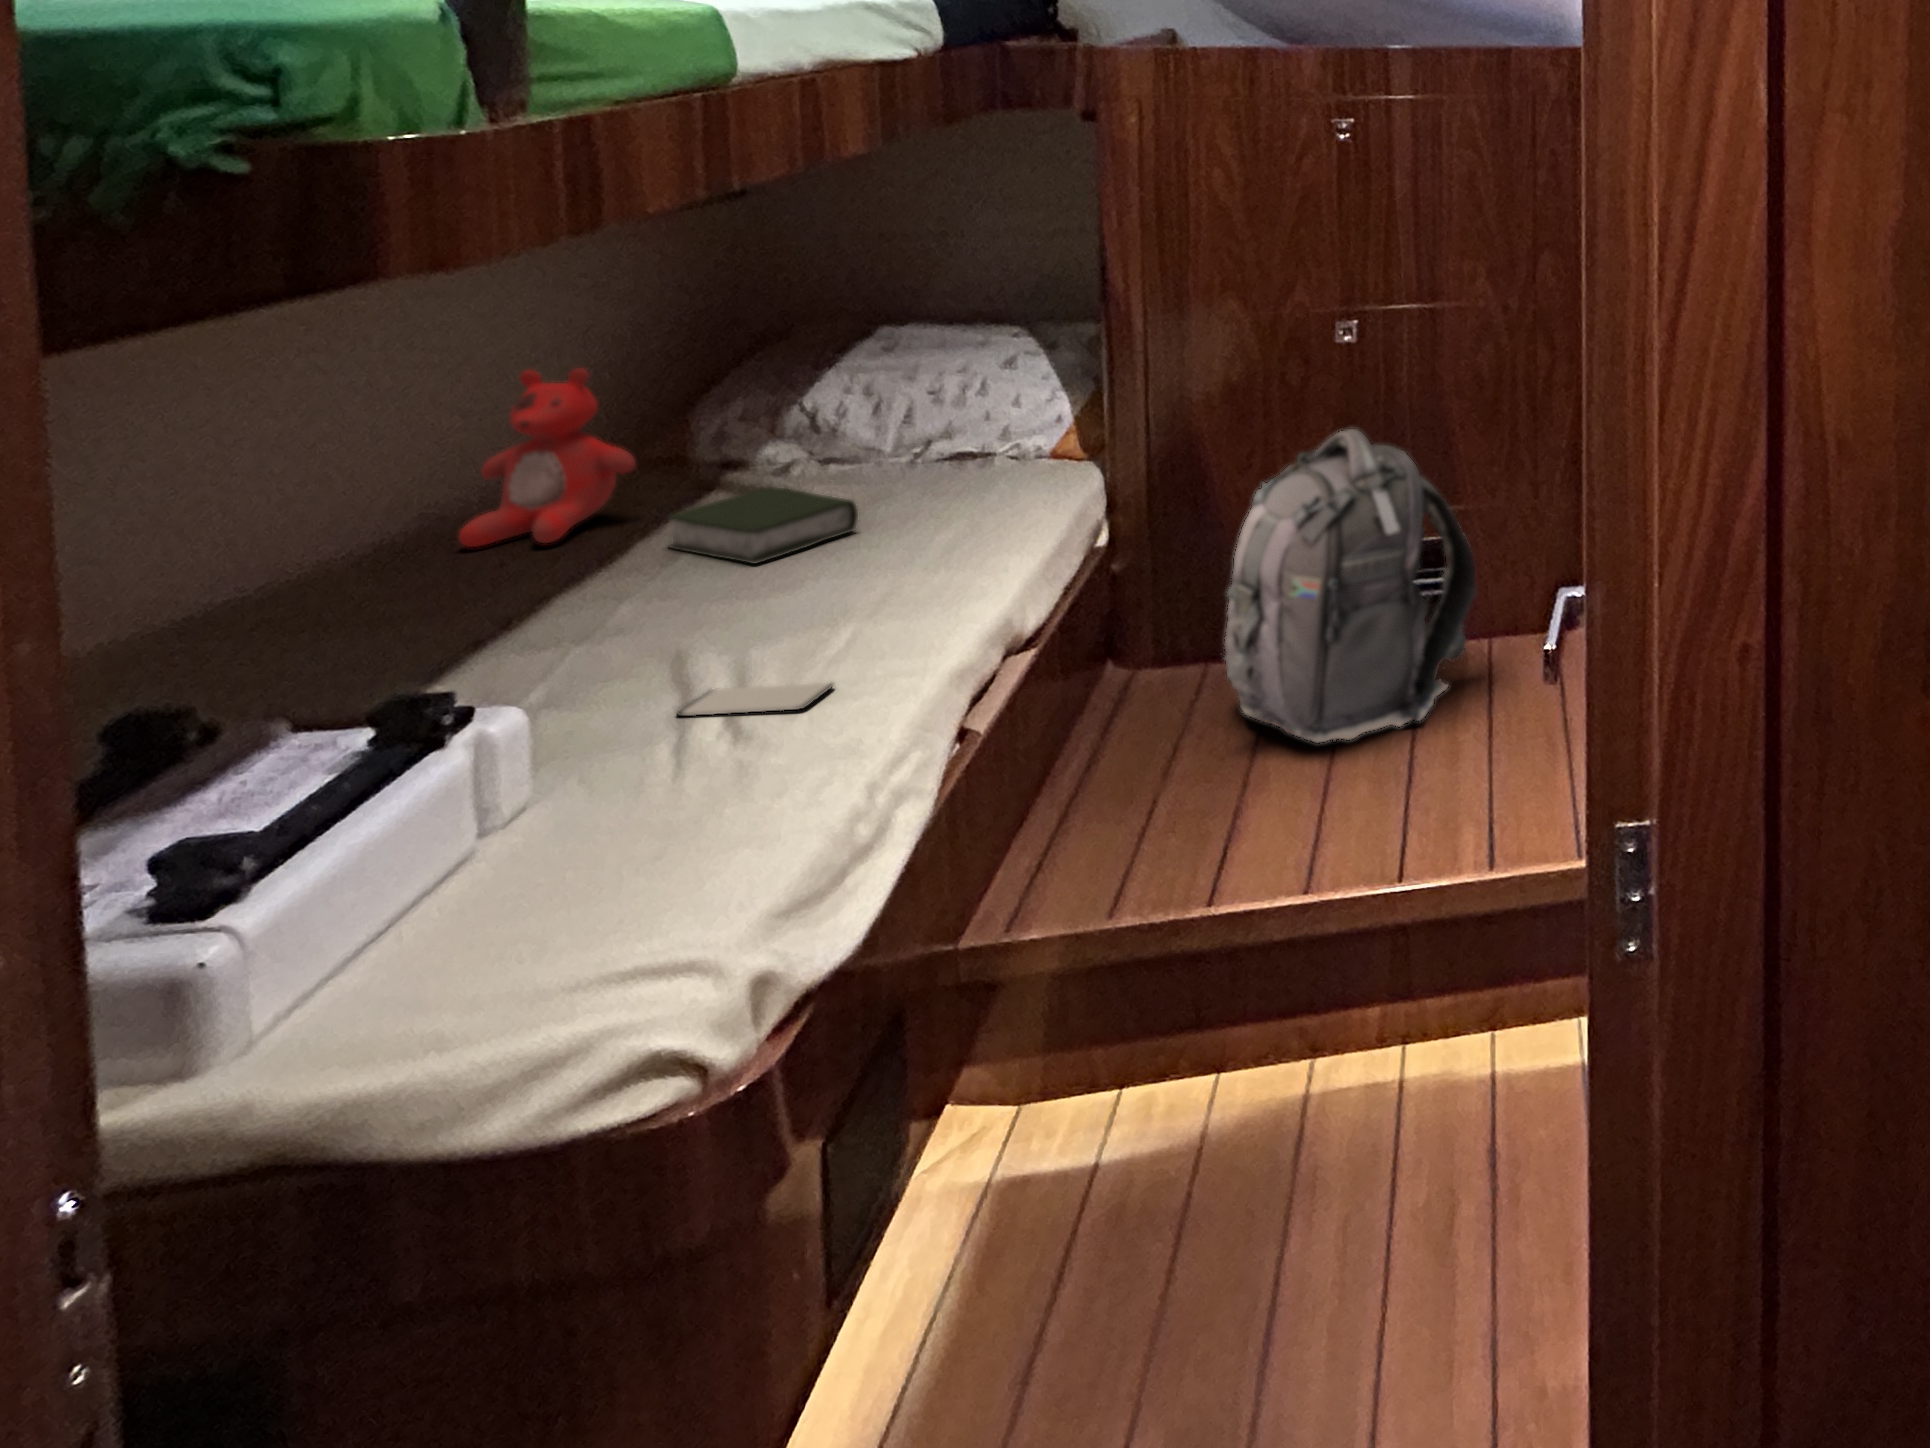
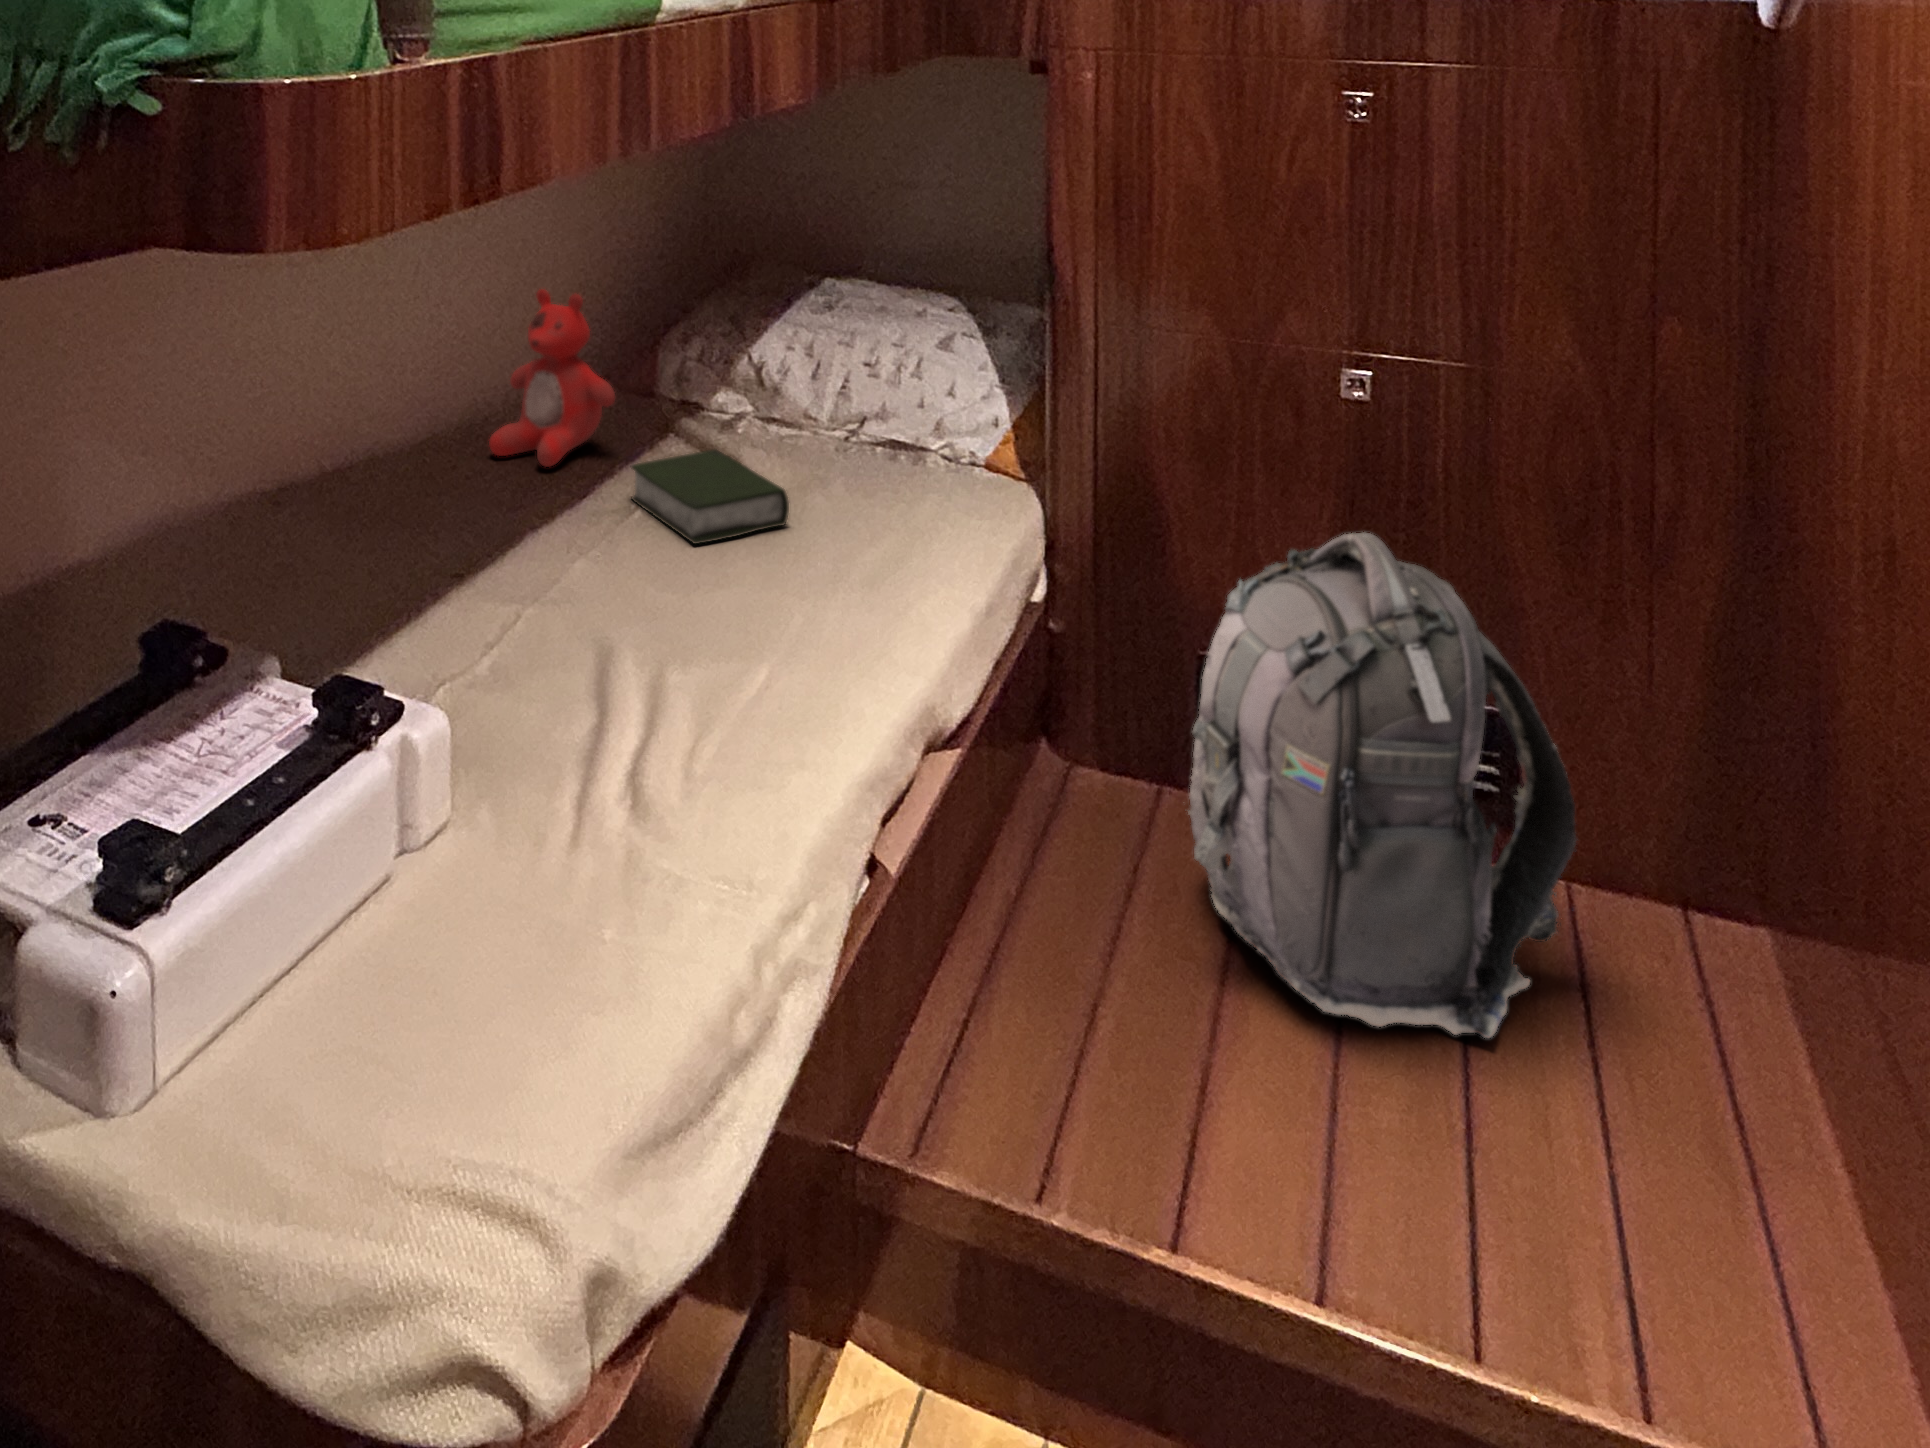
smartphone: present [677,682,833,716] -> none [591,717,736,786]

